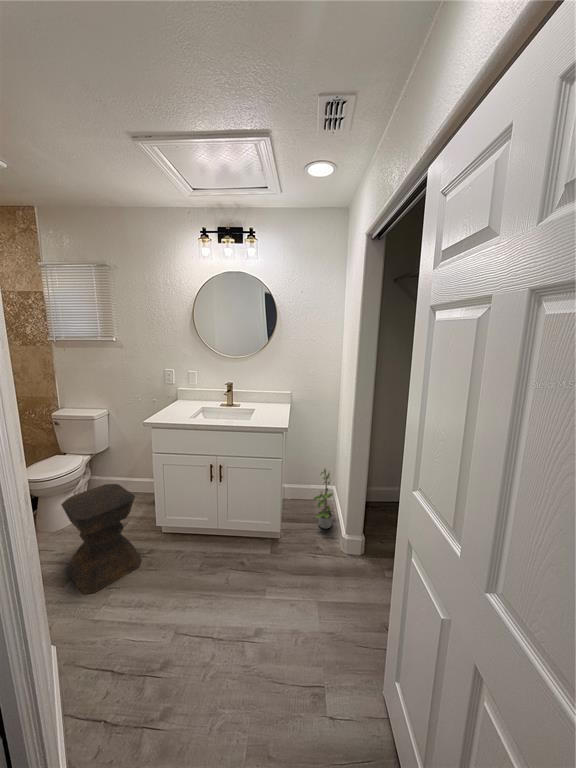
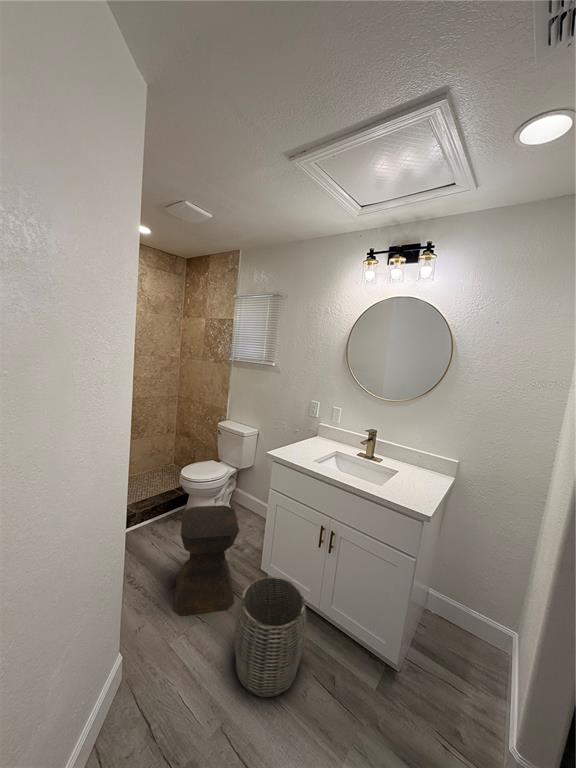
potted plant: present [313,469,333,529] -> none [458,599,505,706]
woven basket: none [161,514,220,599] -> present [234,577,306,697]

